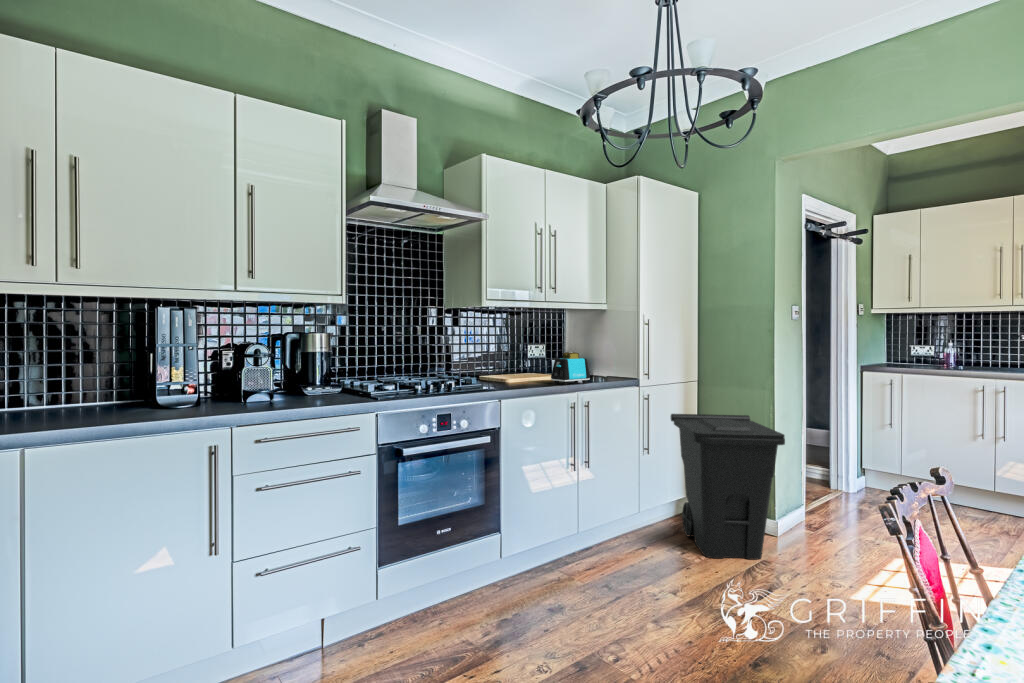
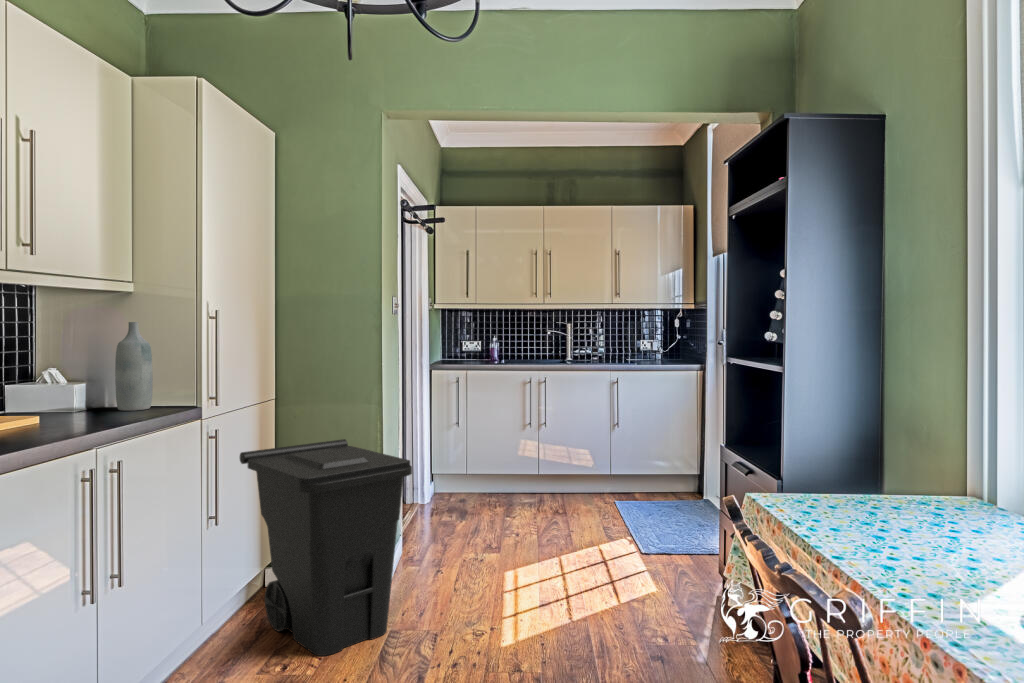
bottle: none [597,327,617,379] -> present [115,322,153,411]
toaster: present [551,352,590,385] -> none [38,369,120,432]

